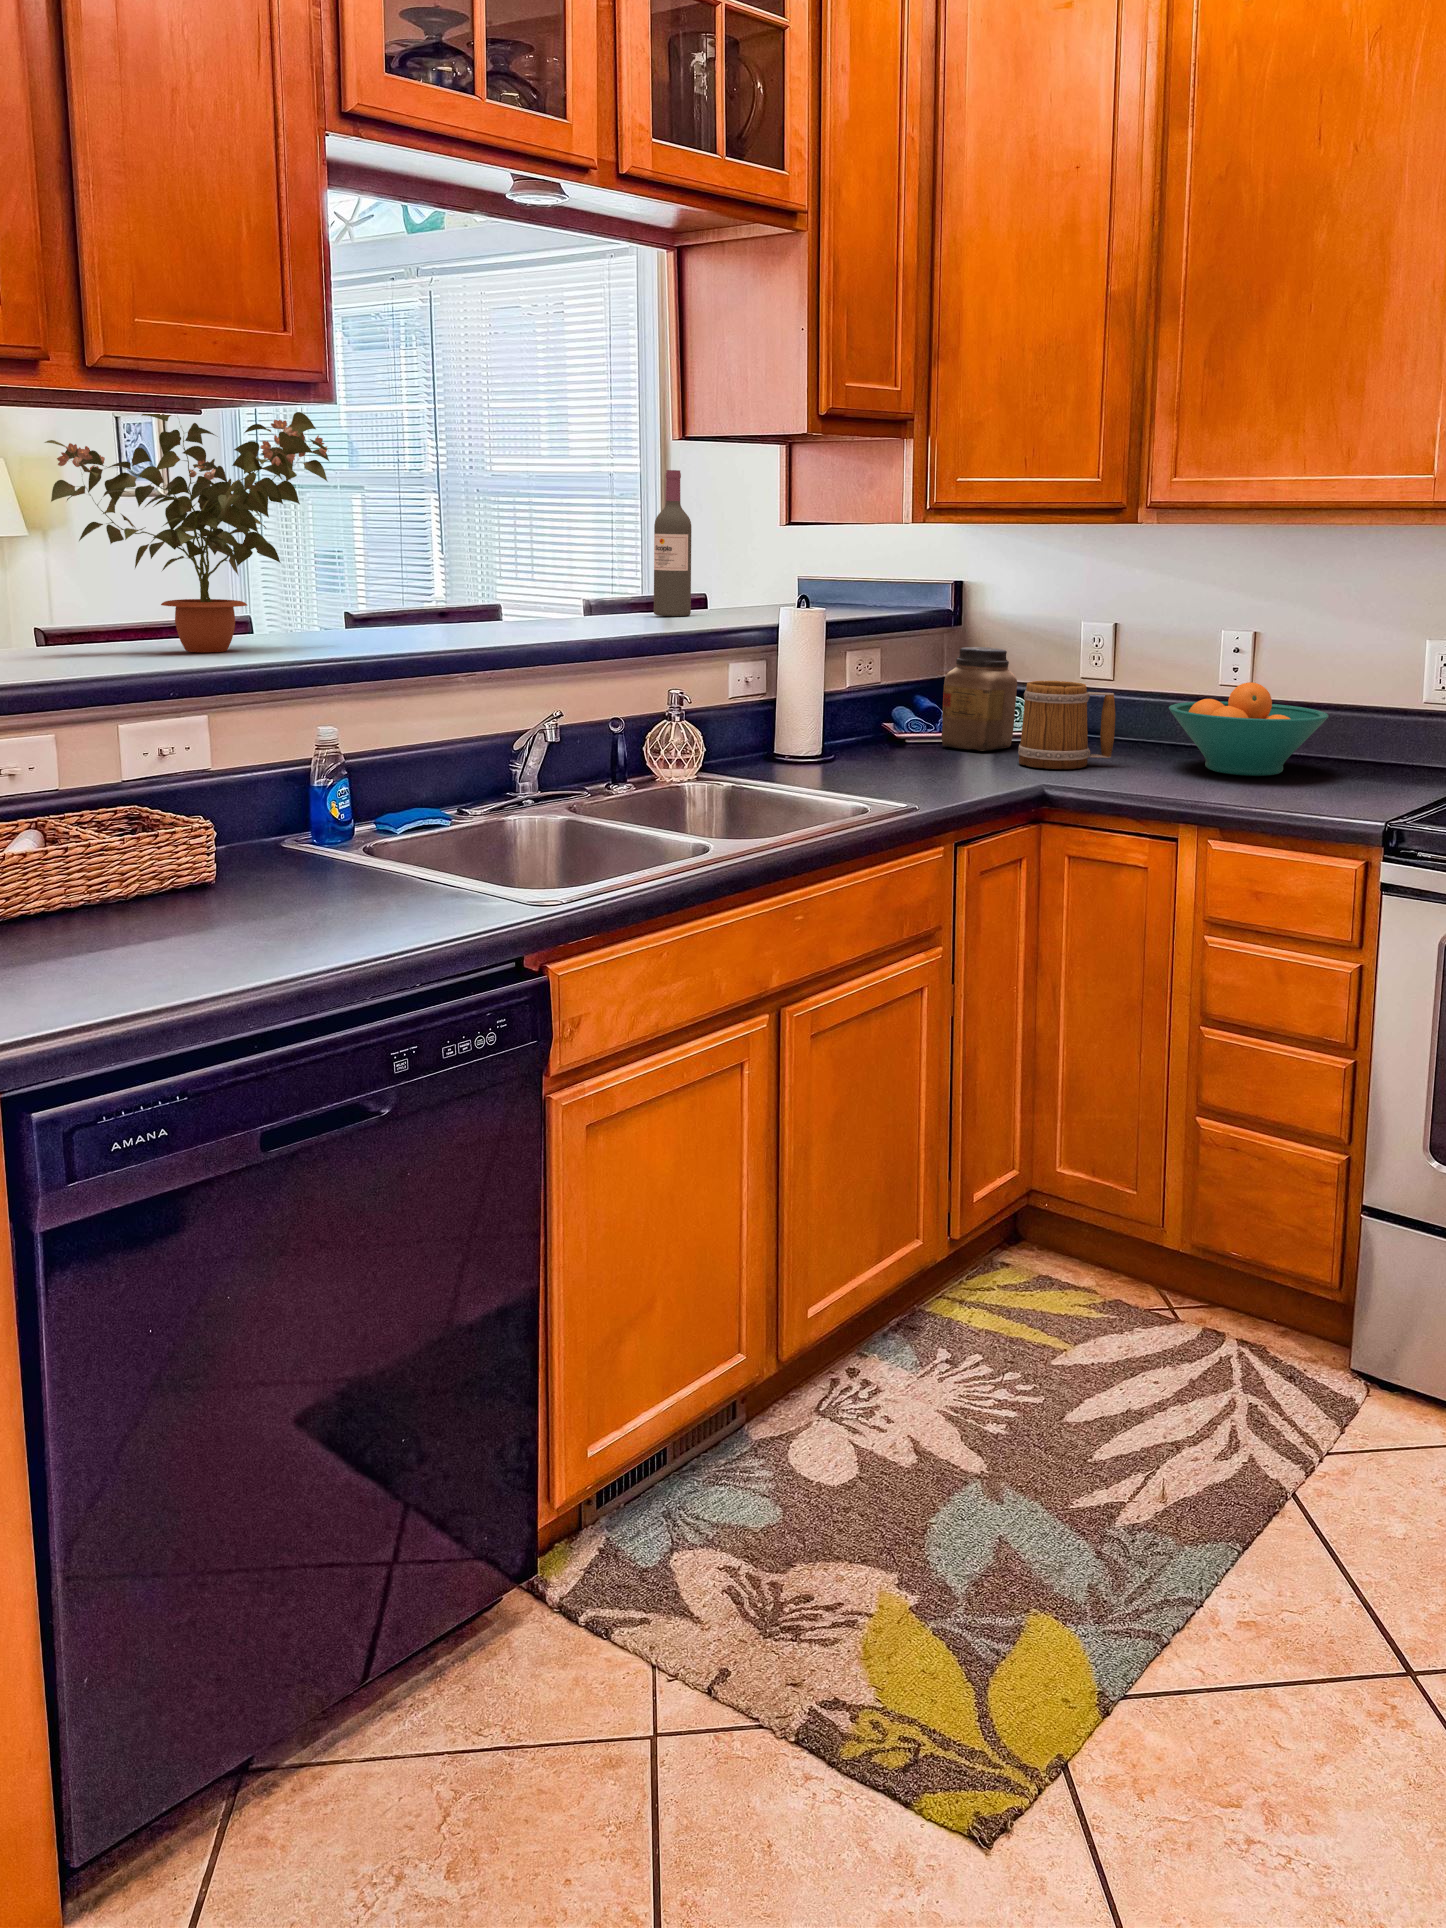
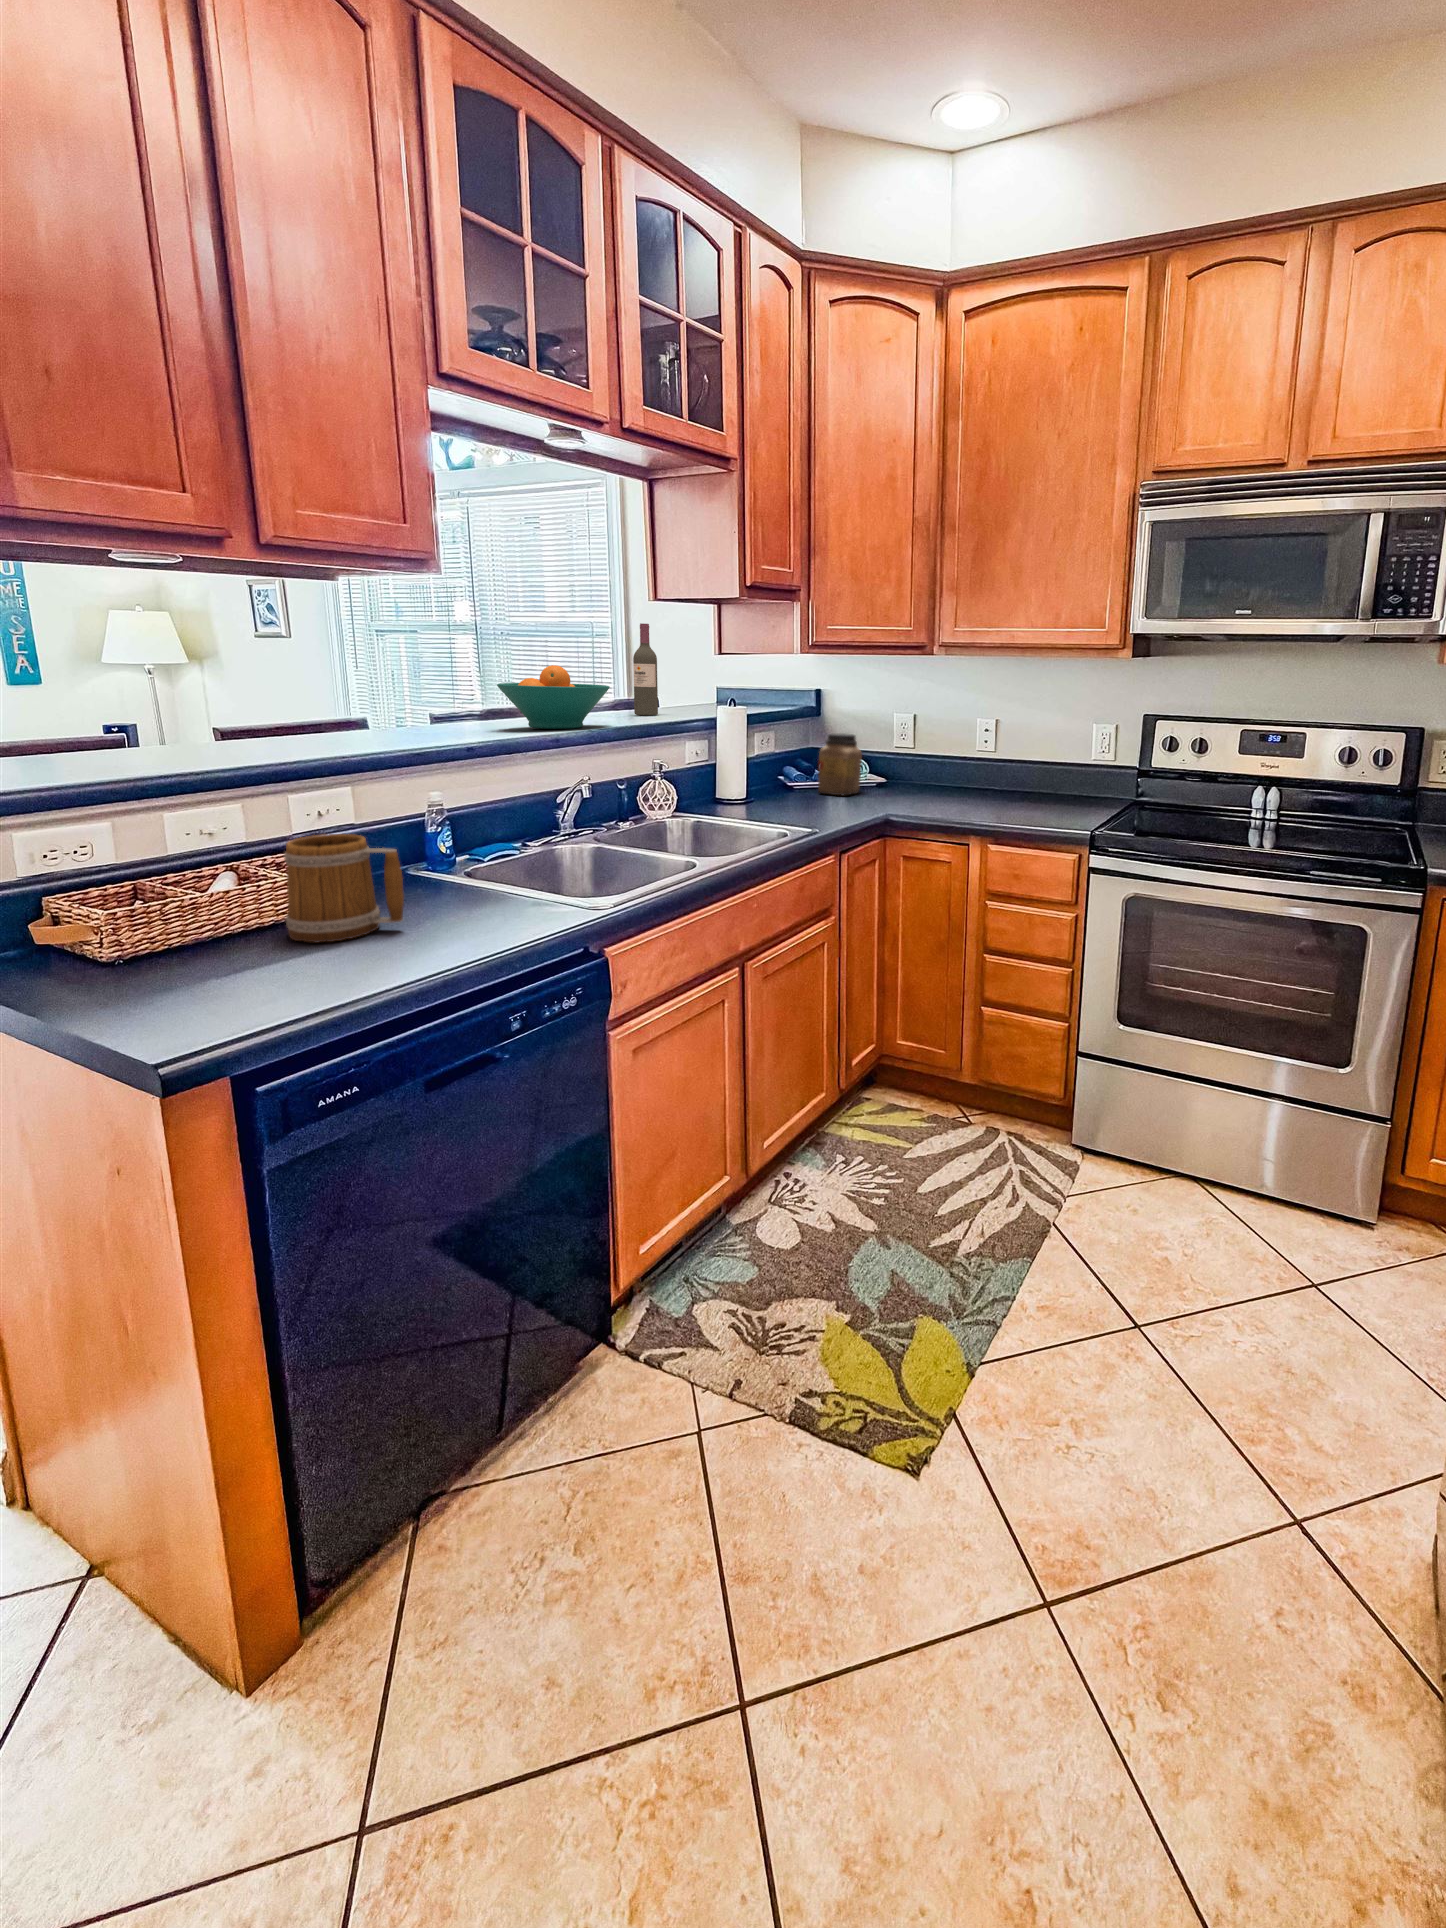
potted plant: present [45,412,329,652] -> none [209,564,425,743]
mug: present [1018,681,1115,769] -> present [284,834,404,942]
fruit bowl: present [1169,682,1329,776] -> present [497,665,610,729]

